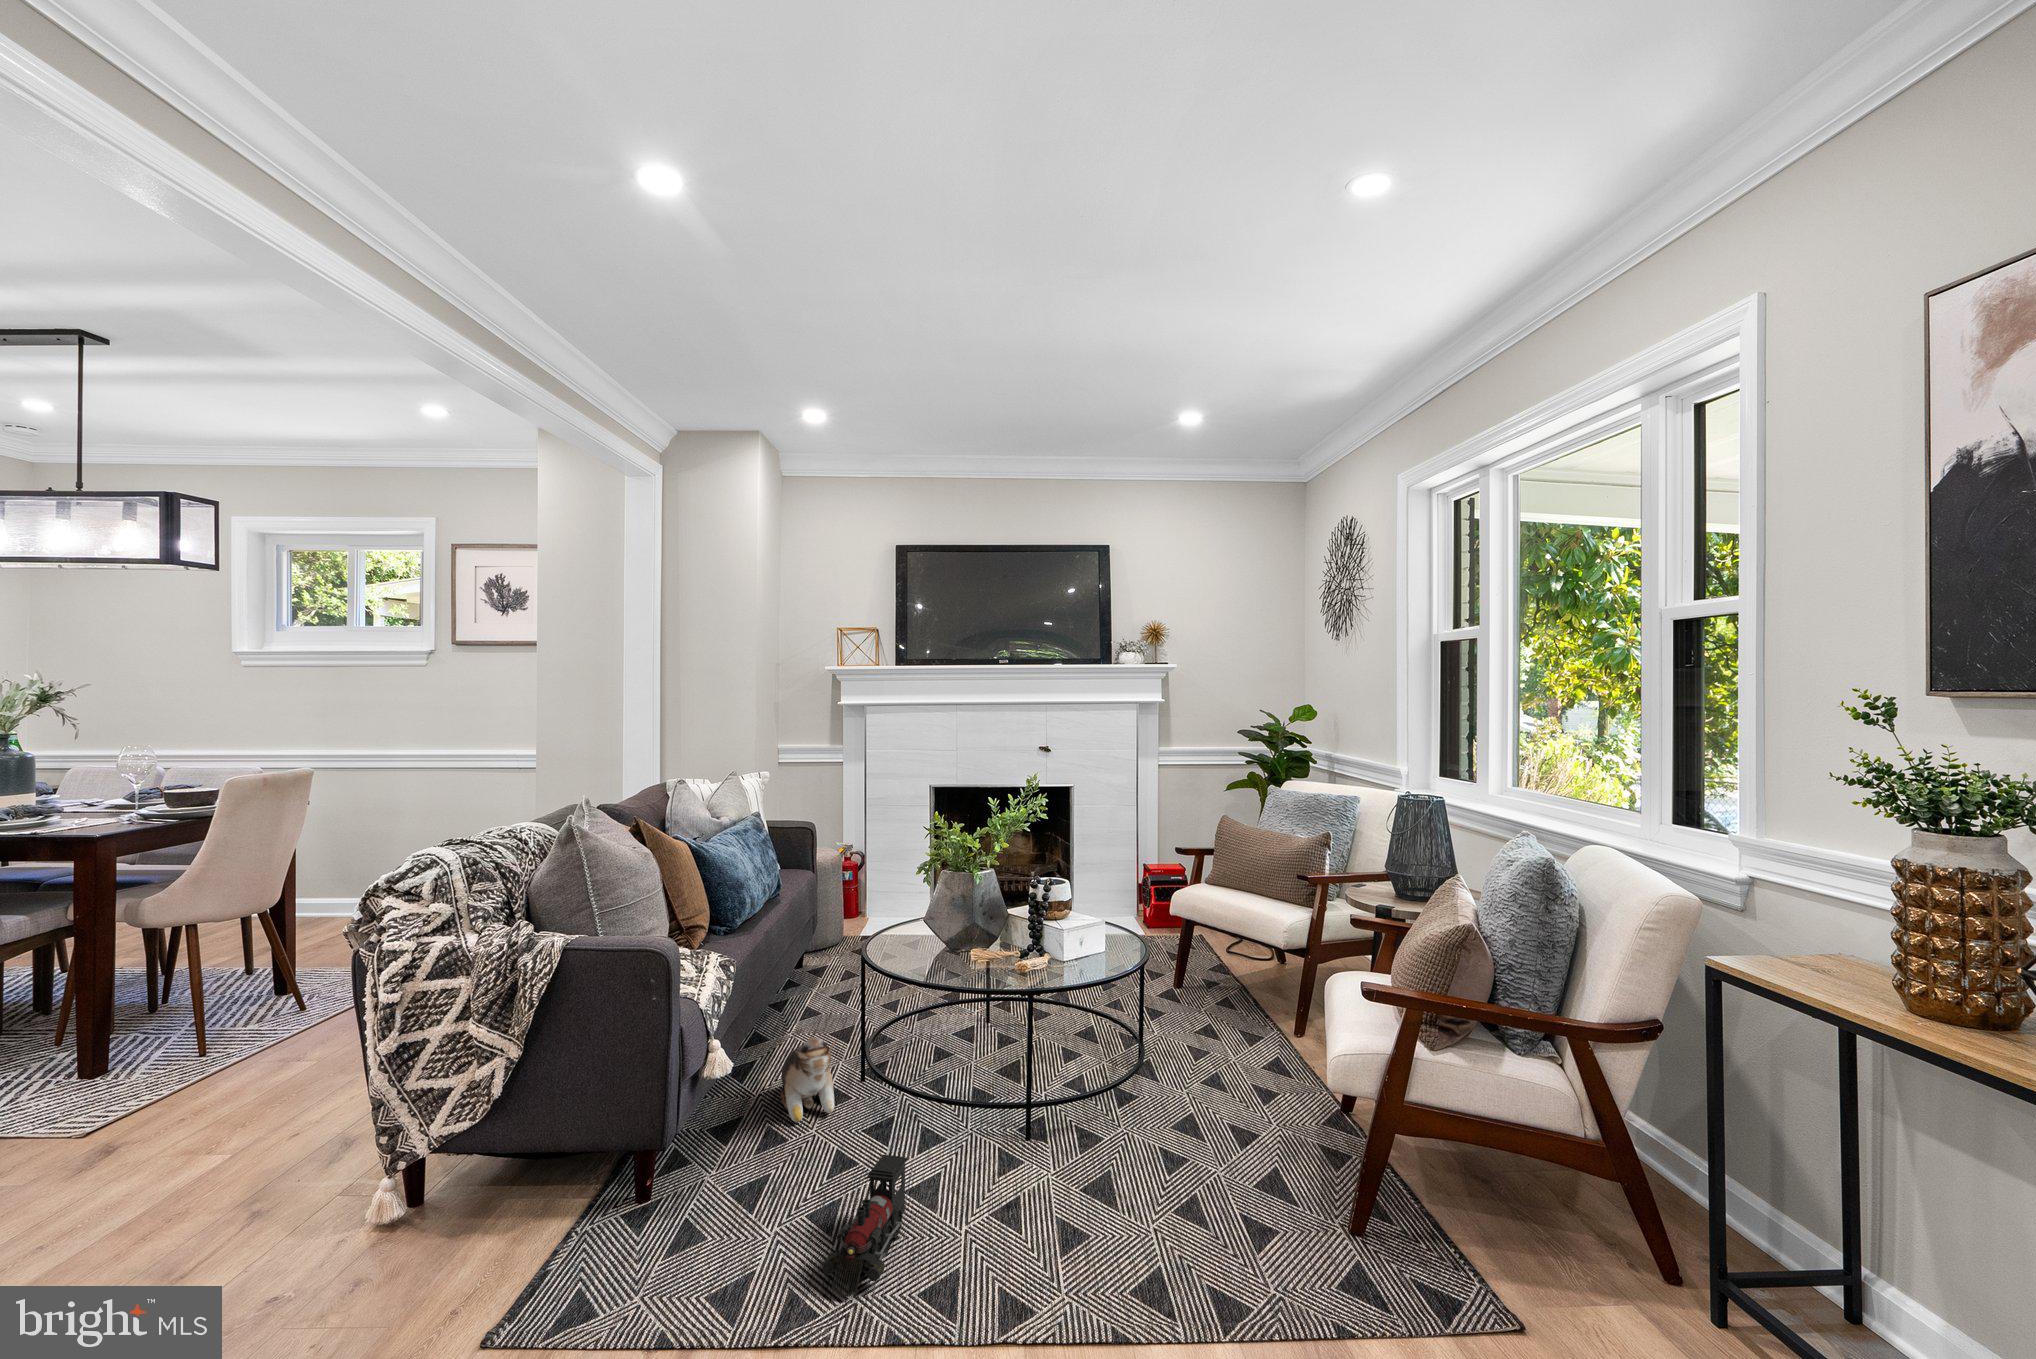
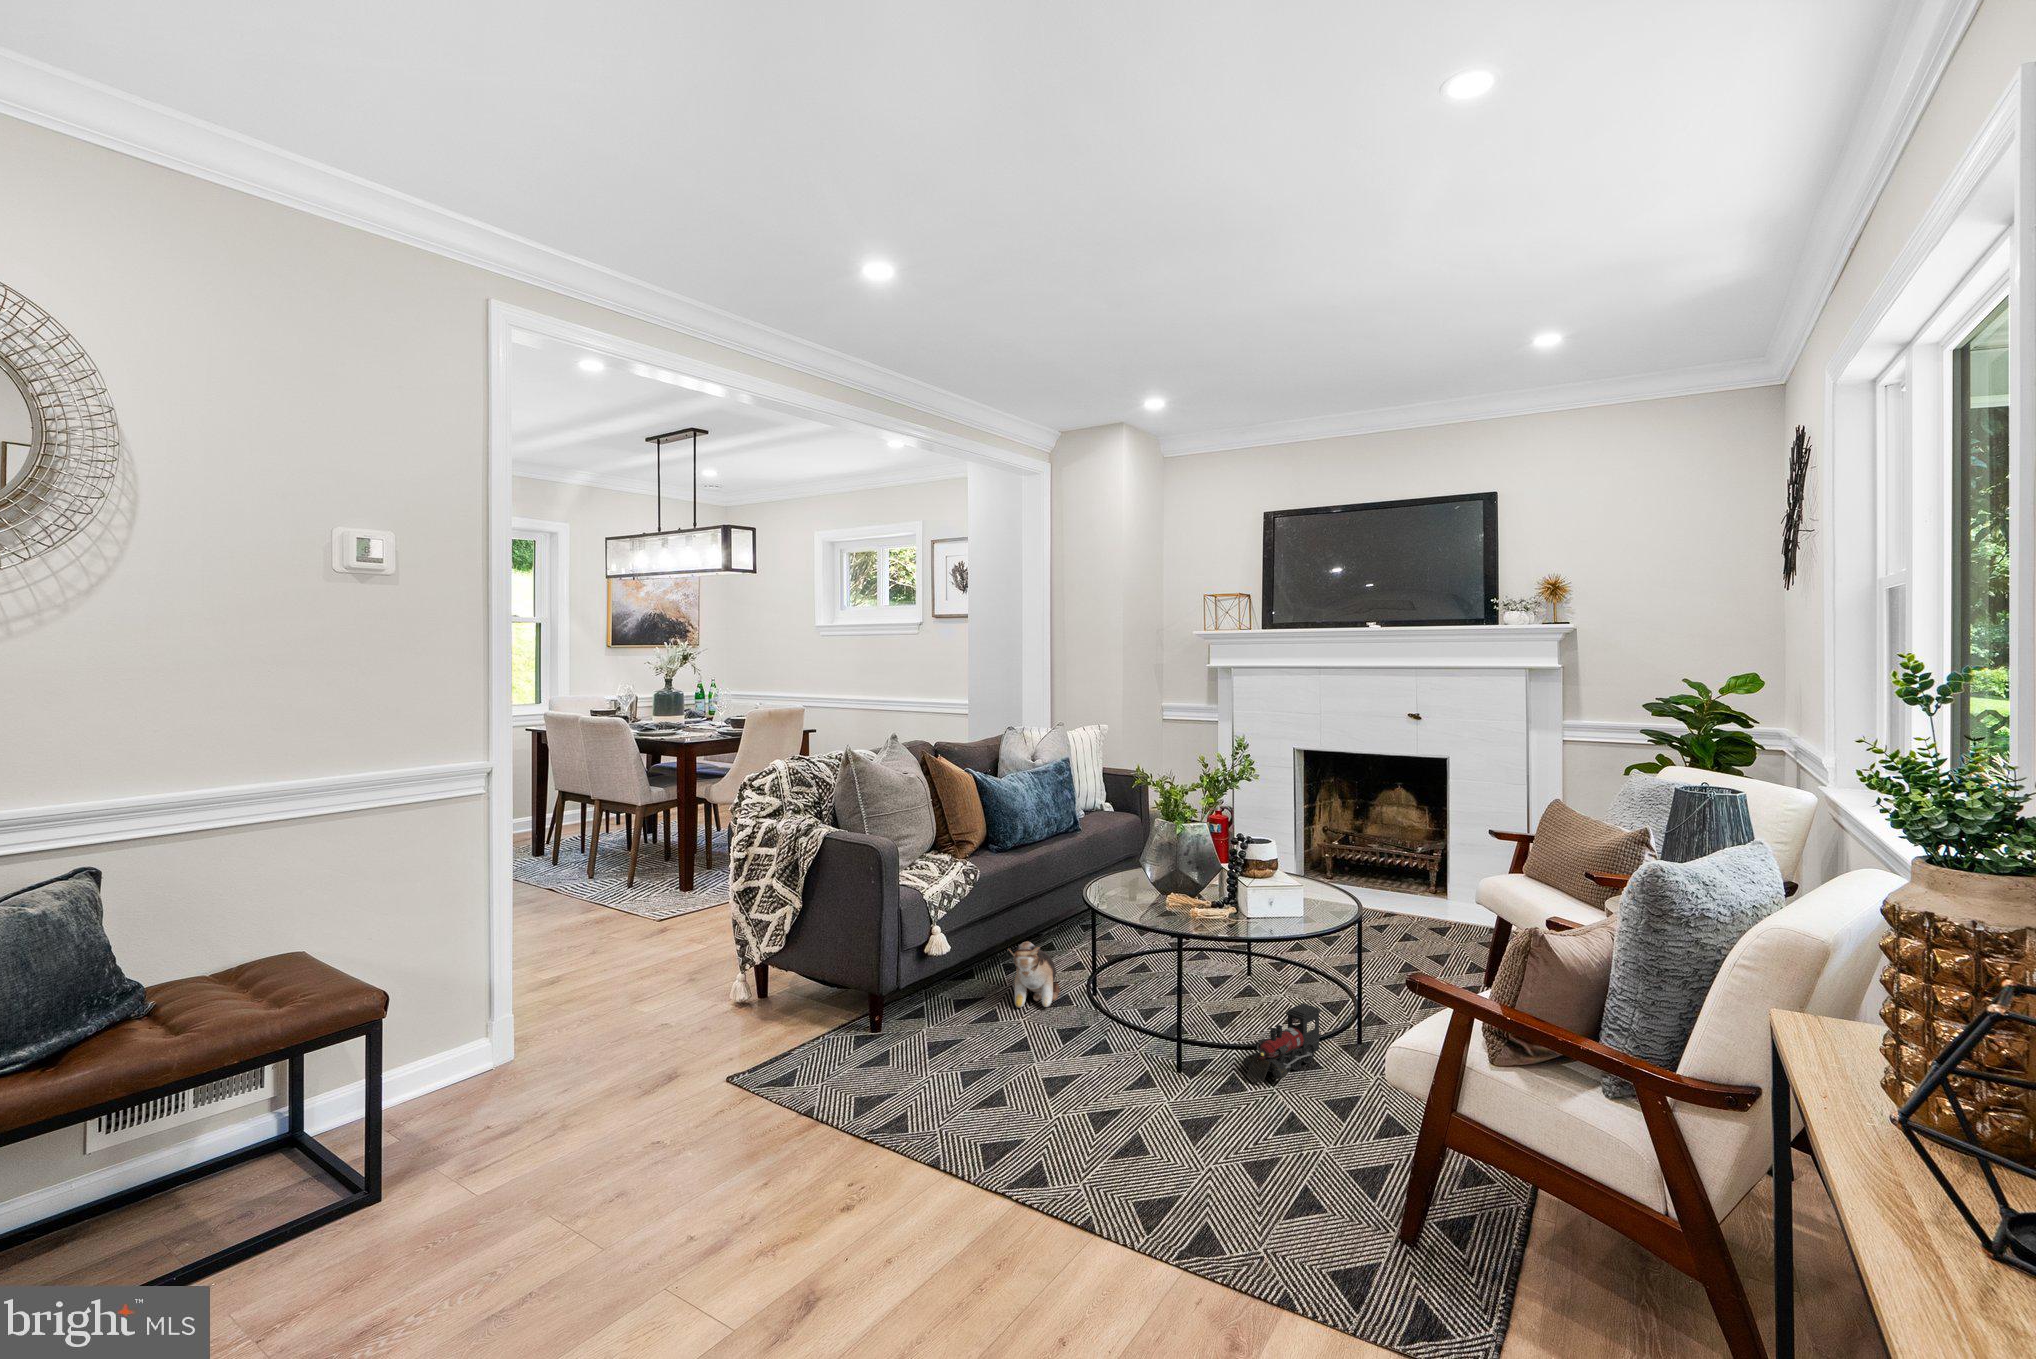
toy train: present [822,1155,907,1298] -> present [1243,1003,1321,1083]

